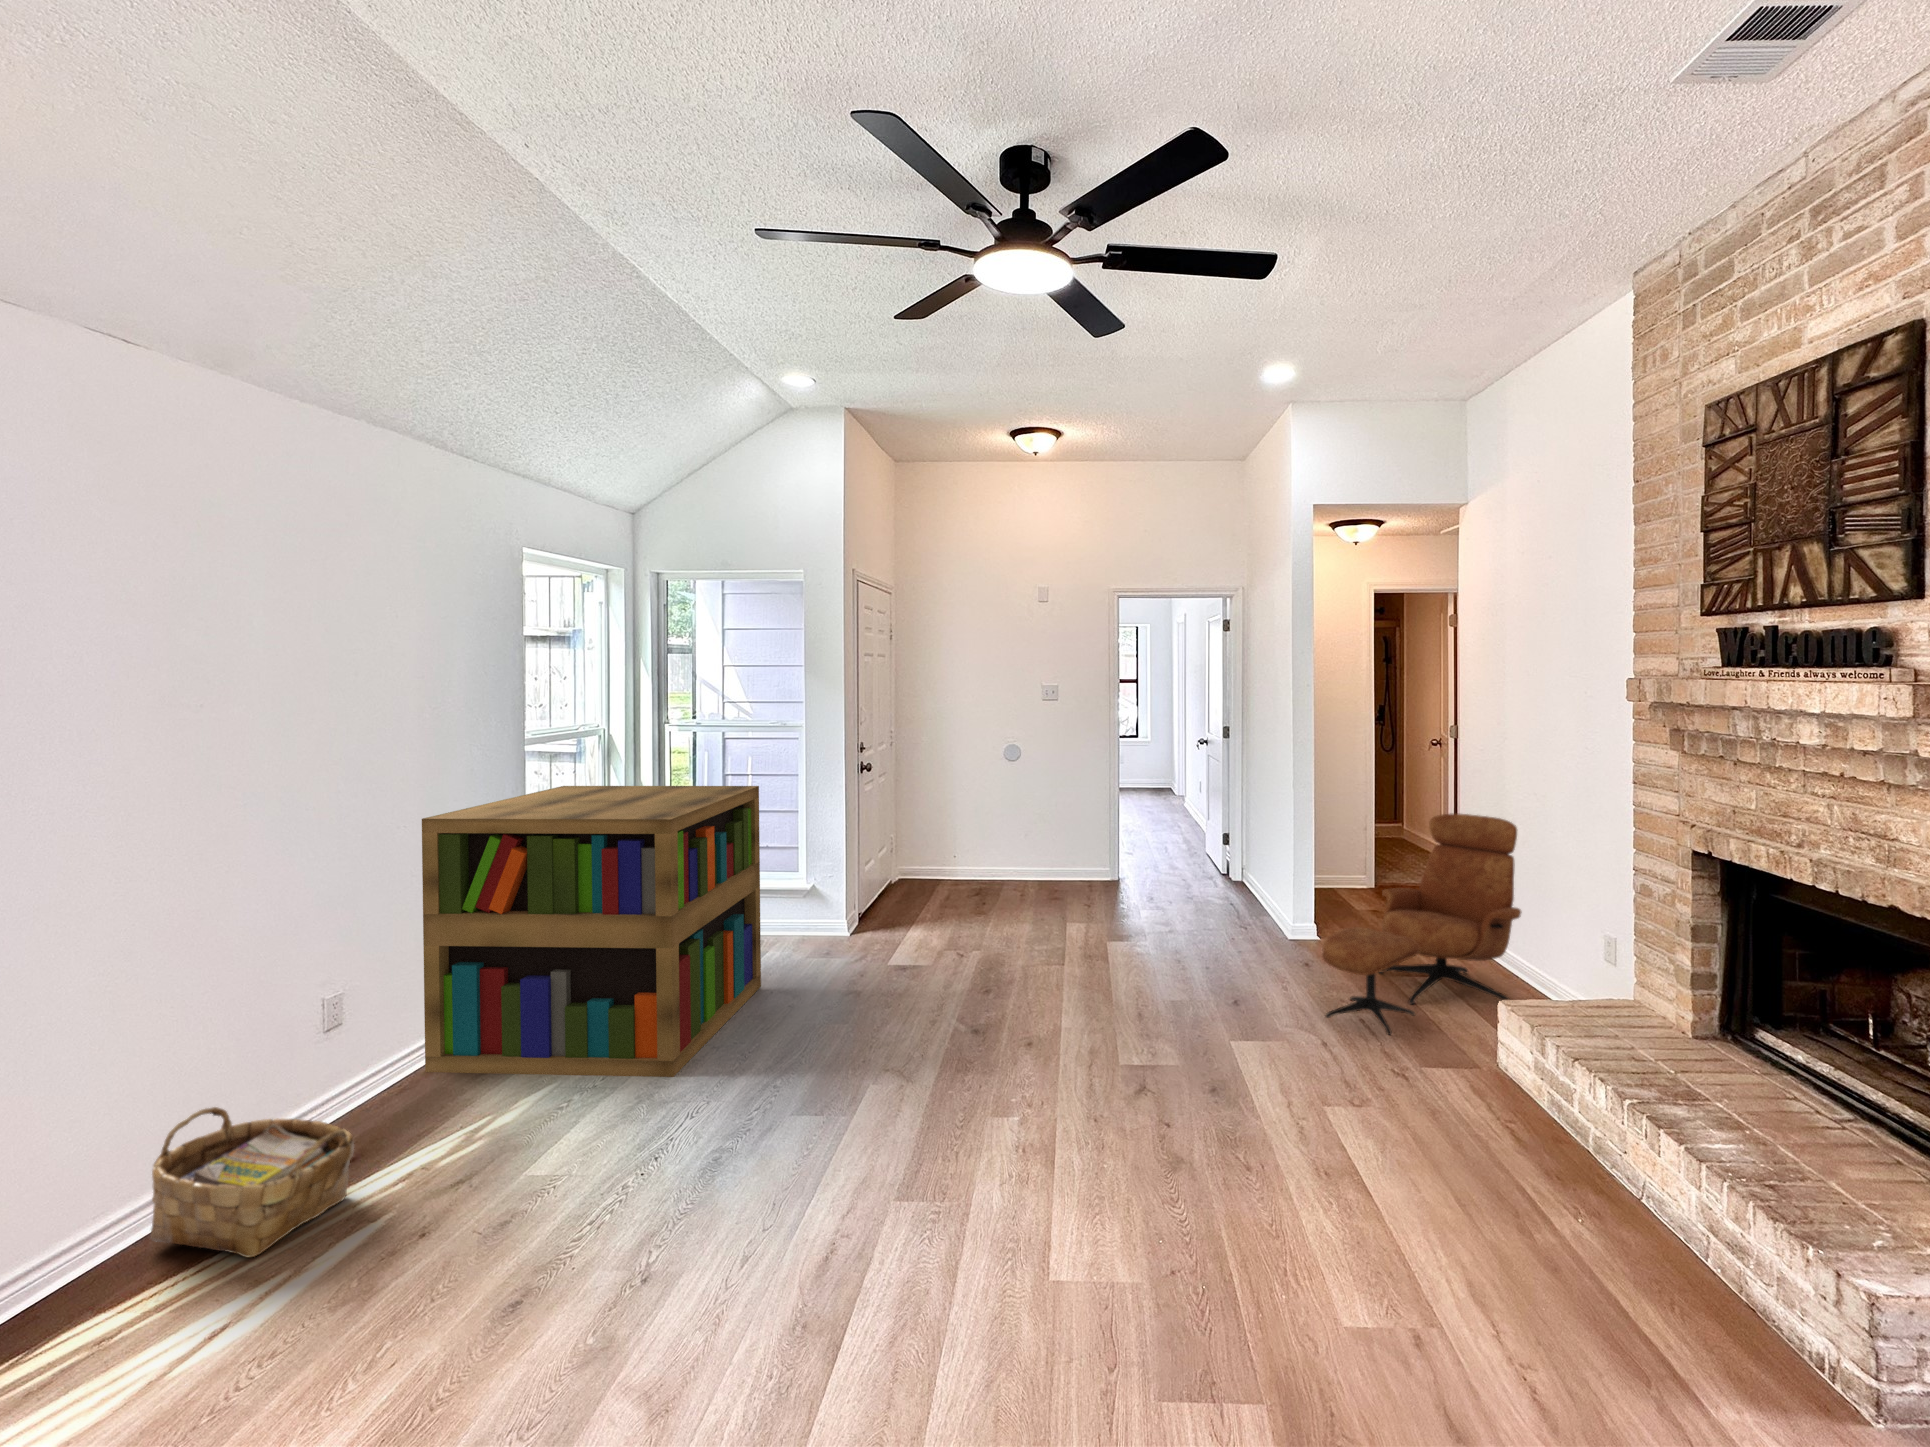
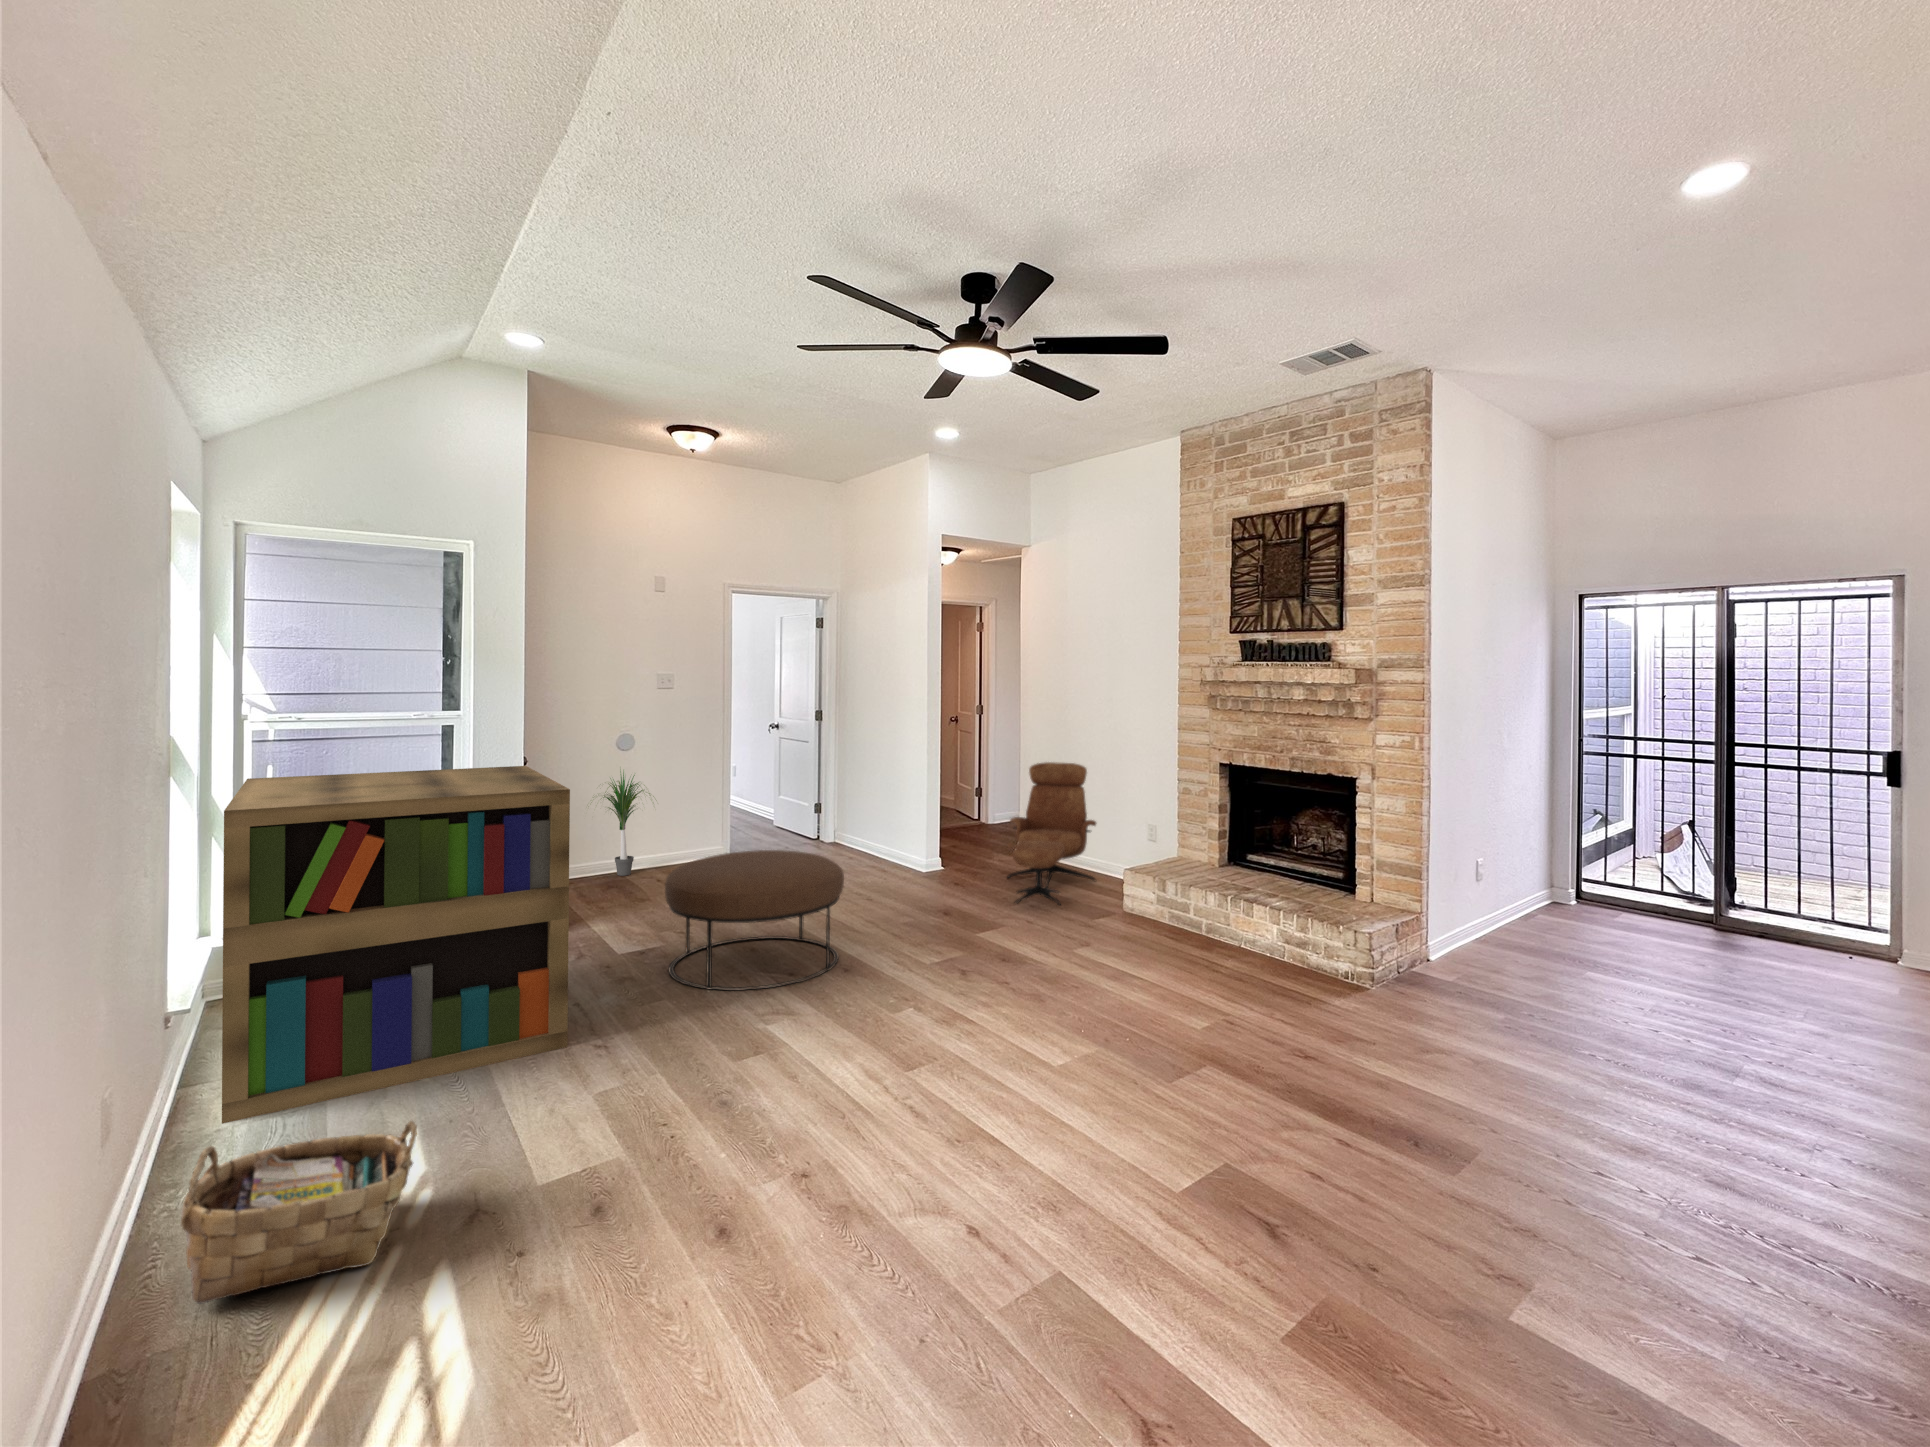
potted plant: none [949,781,1021,893] -> present [603,771,650,876]
ottoman: none [843,894,1038,1064] -> present [665,850,844,991]

